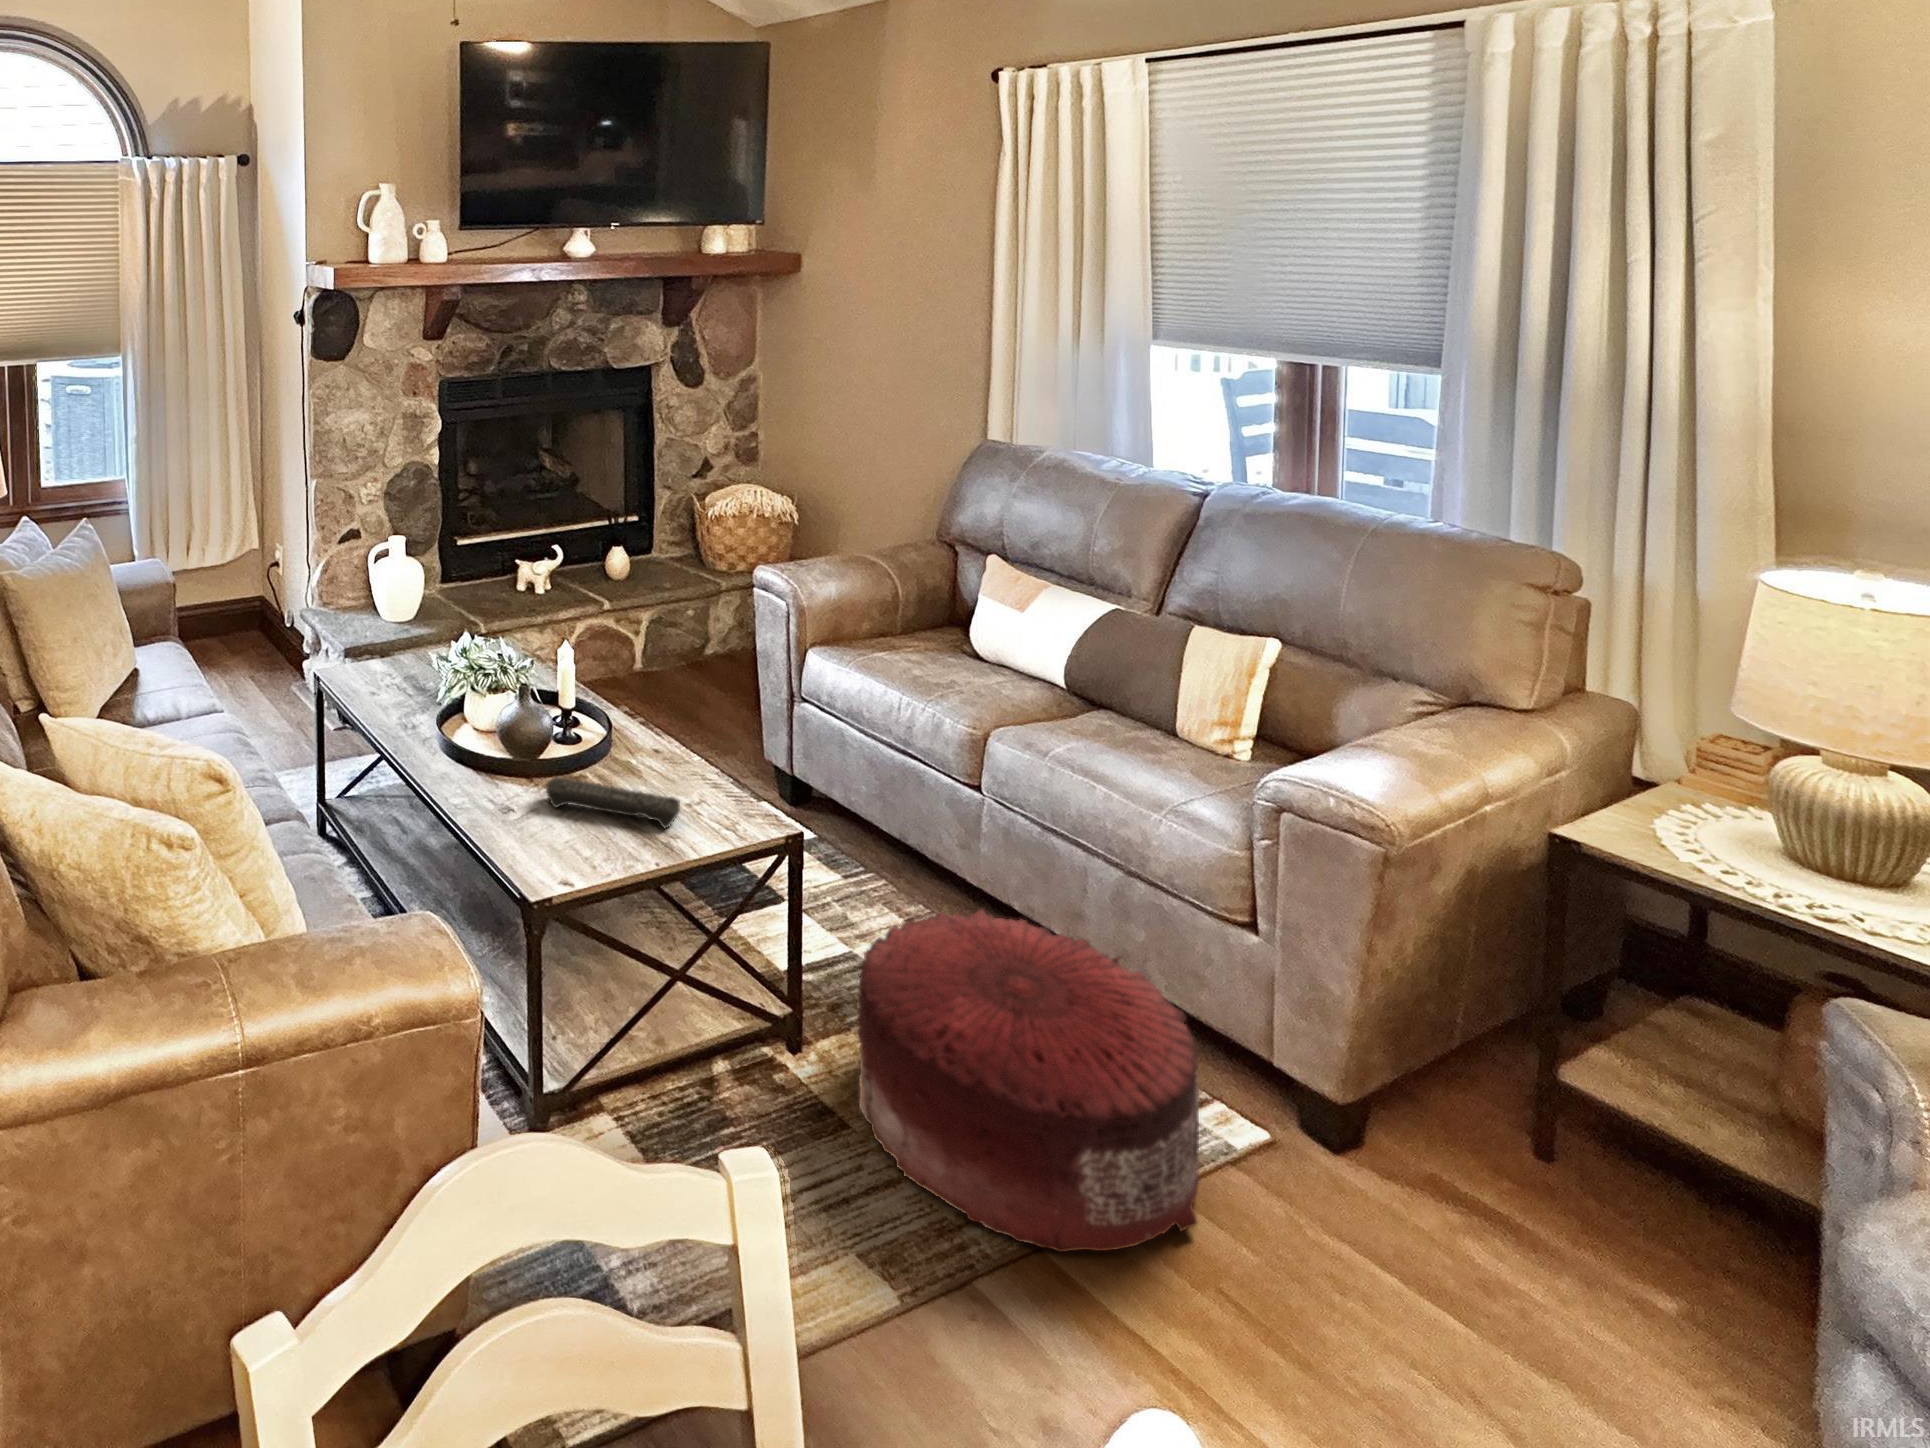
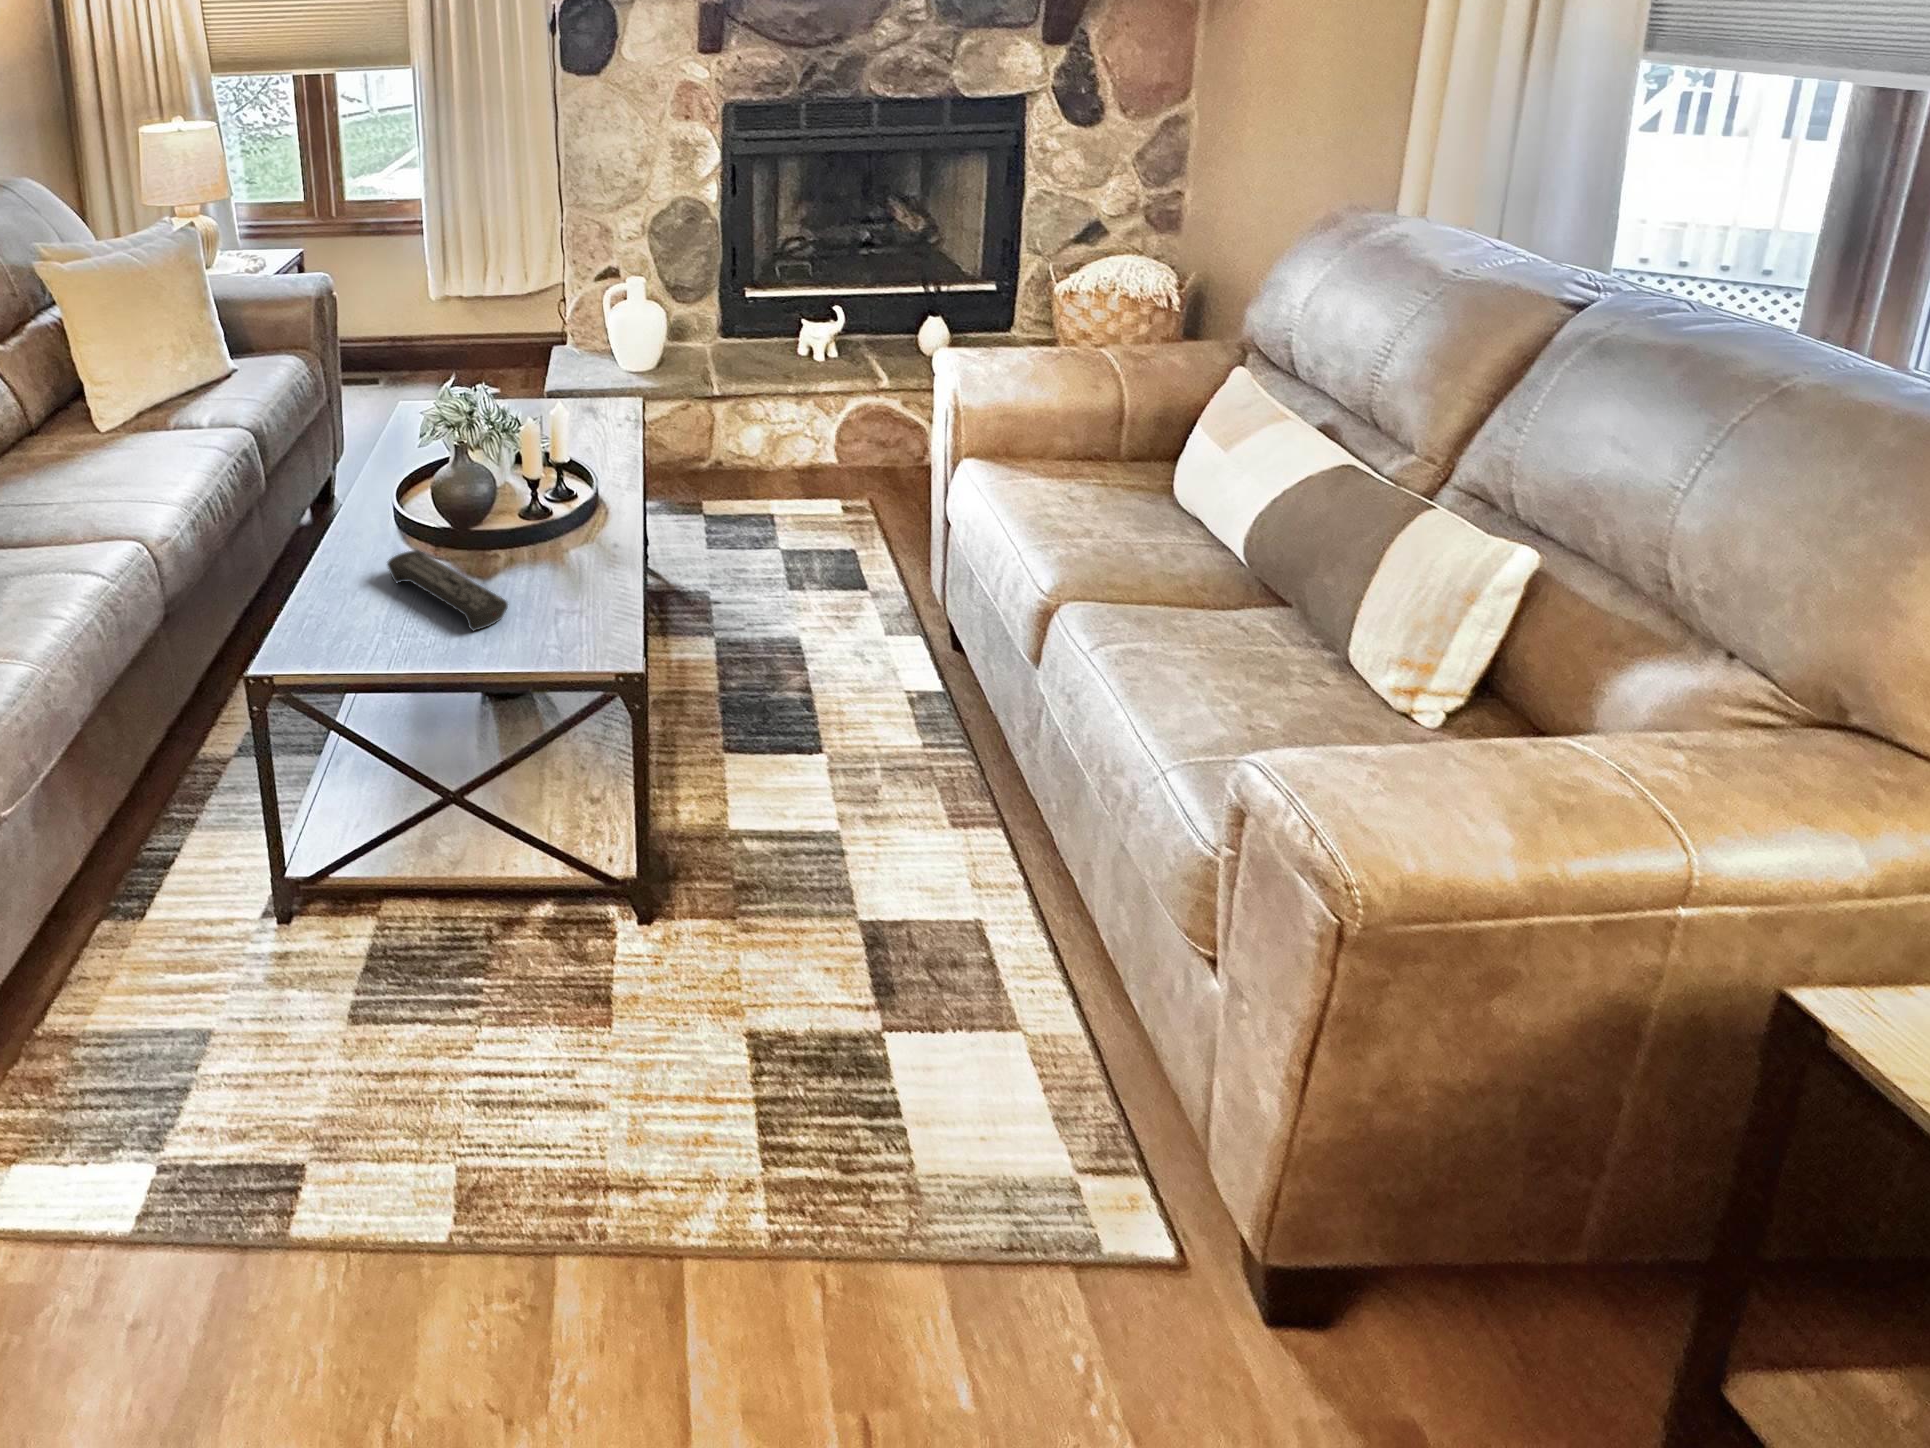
pouf: present [857,909,1199,1252] -> none [588,812,1036,1323]

